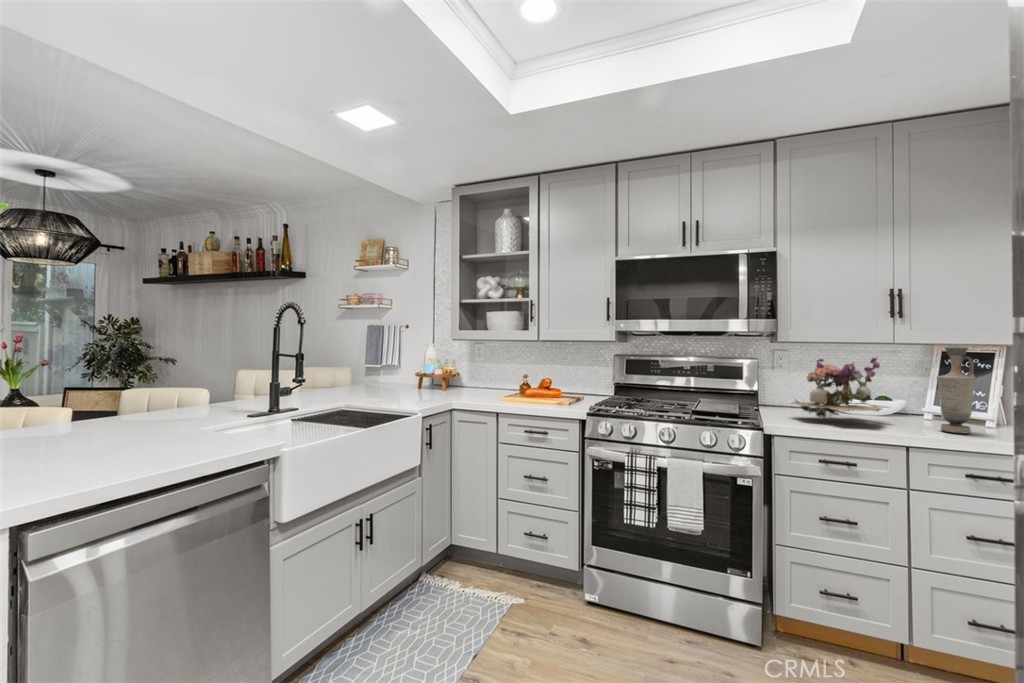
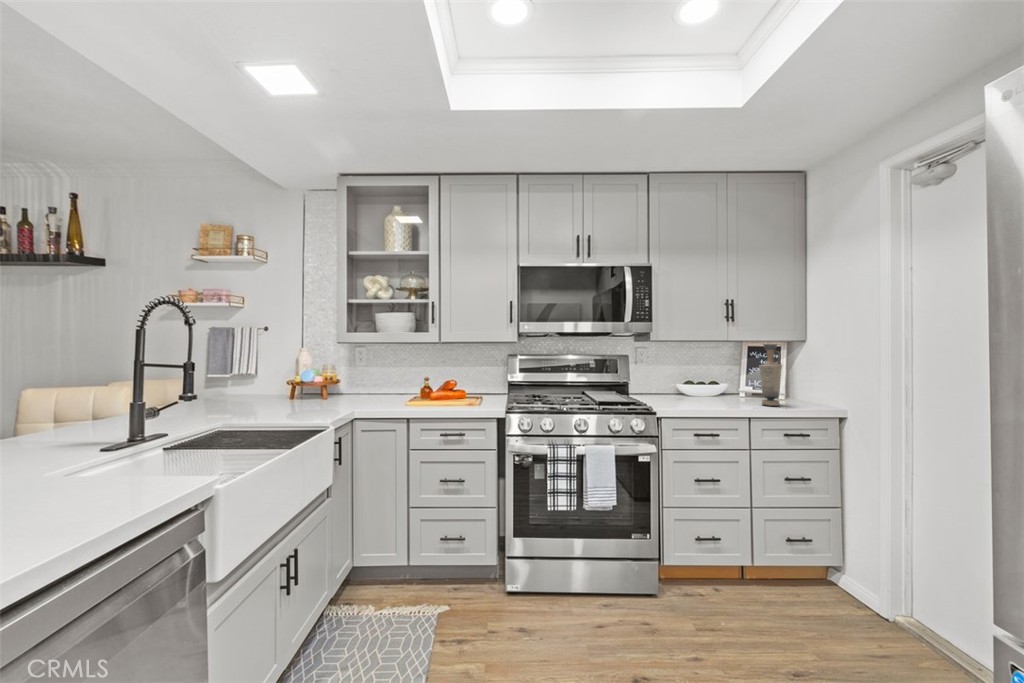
flower arrangement: present [791,356,890,419] -> none [663,351,730,403]

